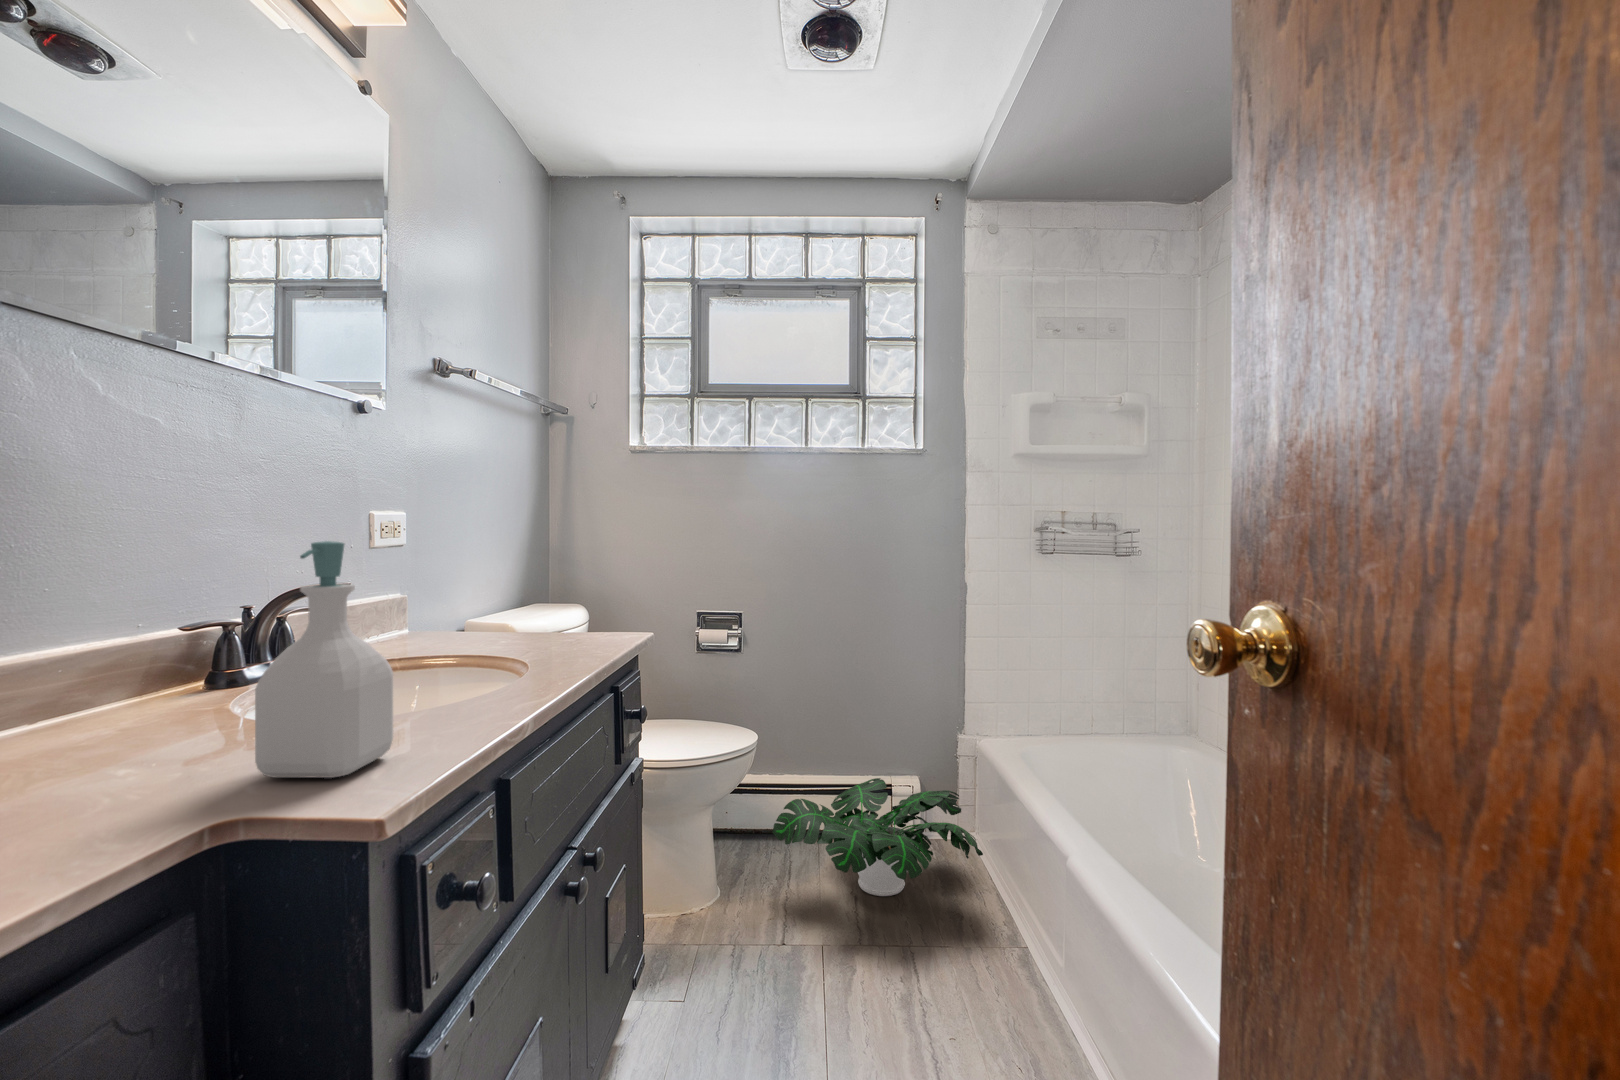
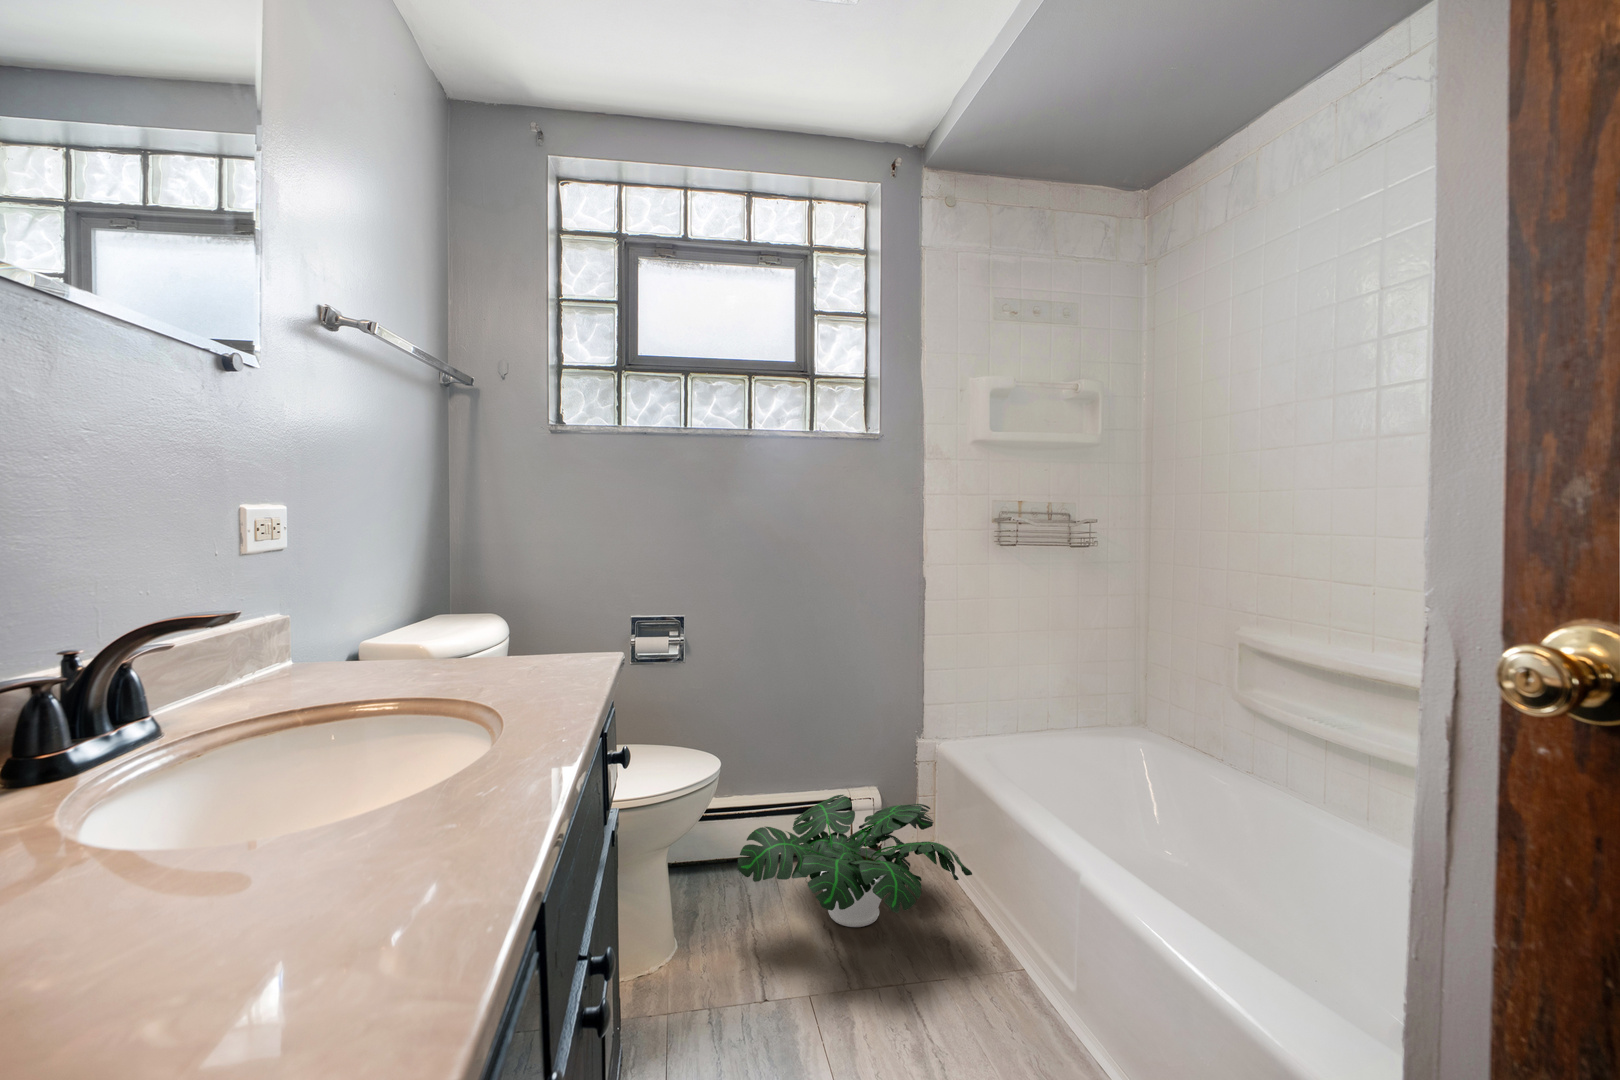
soap bottle: present [255,541,393,778] -> none [164,568,396,984]

